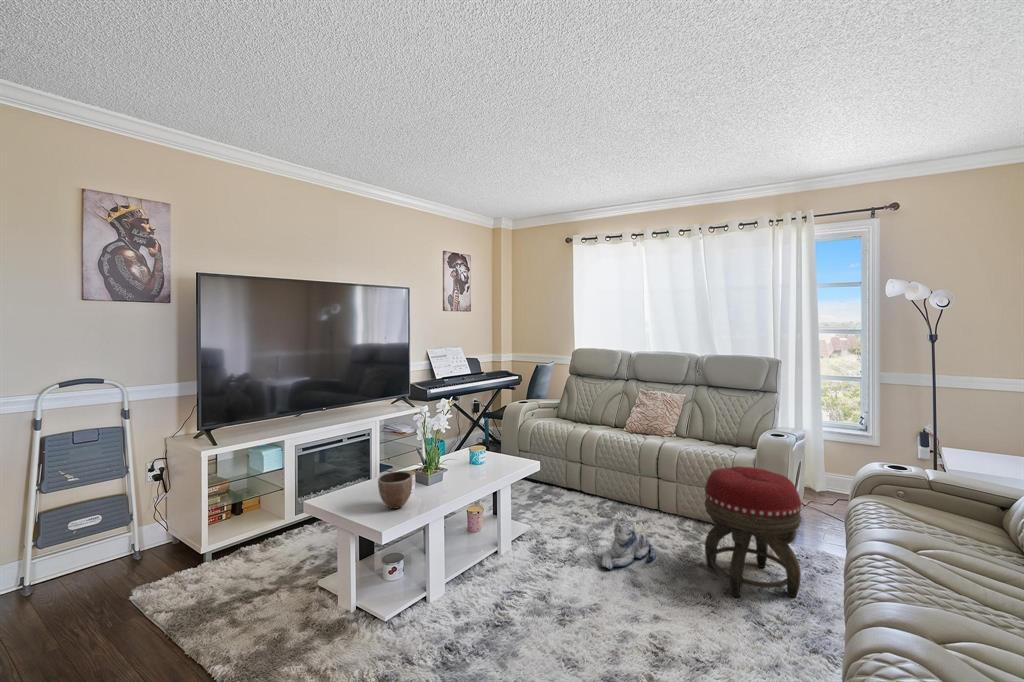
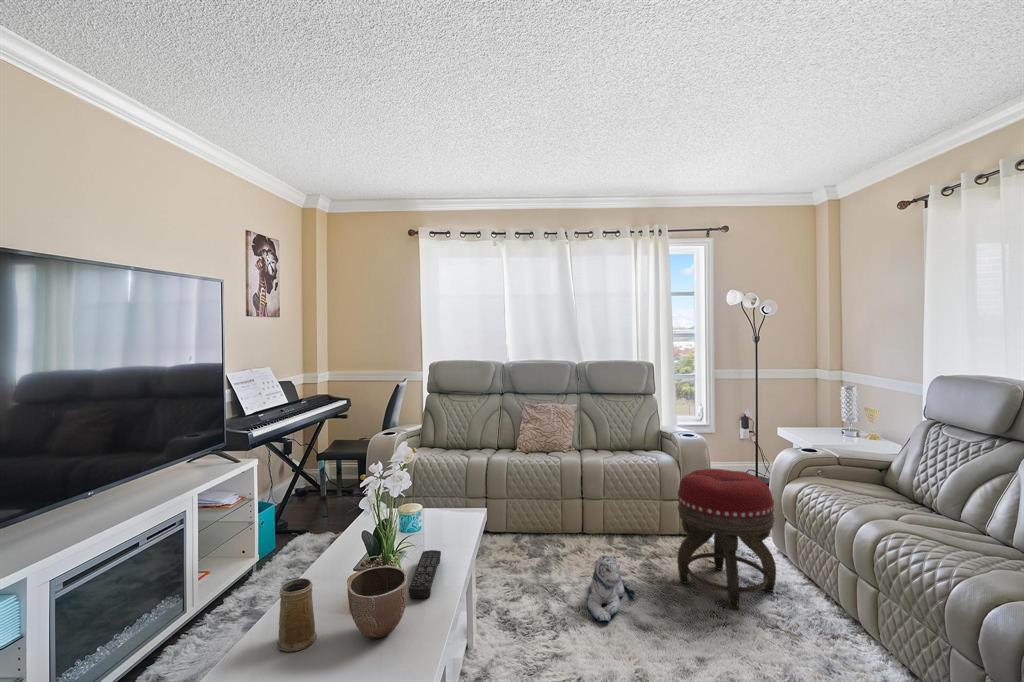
mug: none [351,468,371,504] -> present [277,578,317,652]
remote control: none [427,476,468,500] -> present [409,550,441,598]

